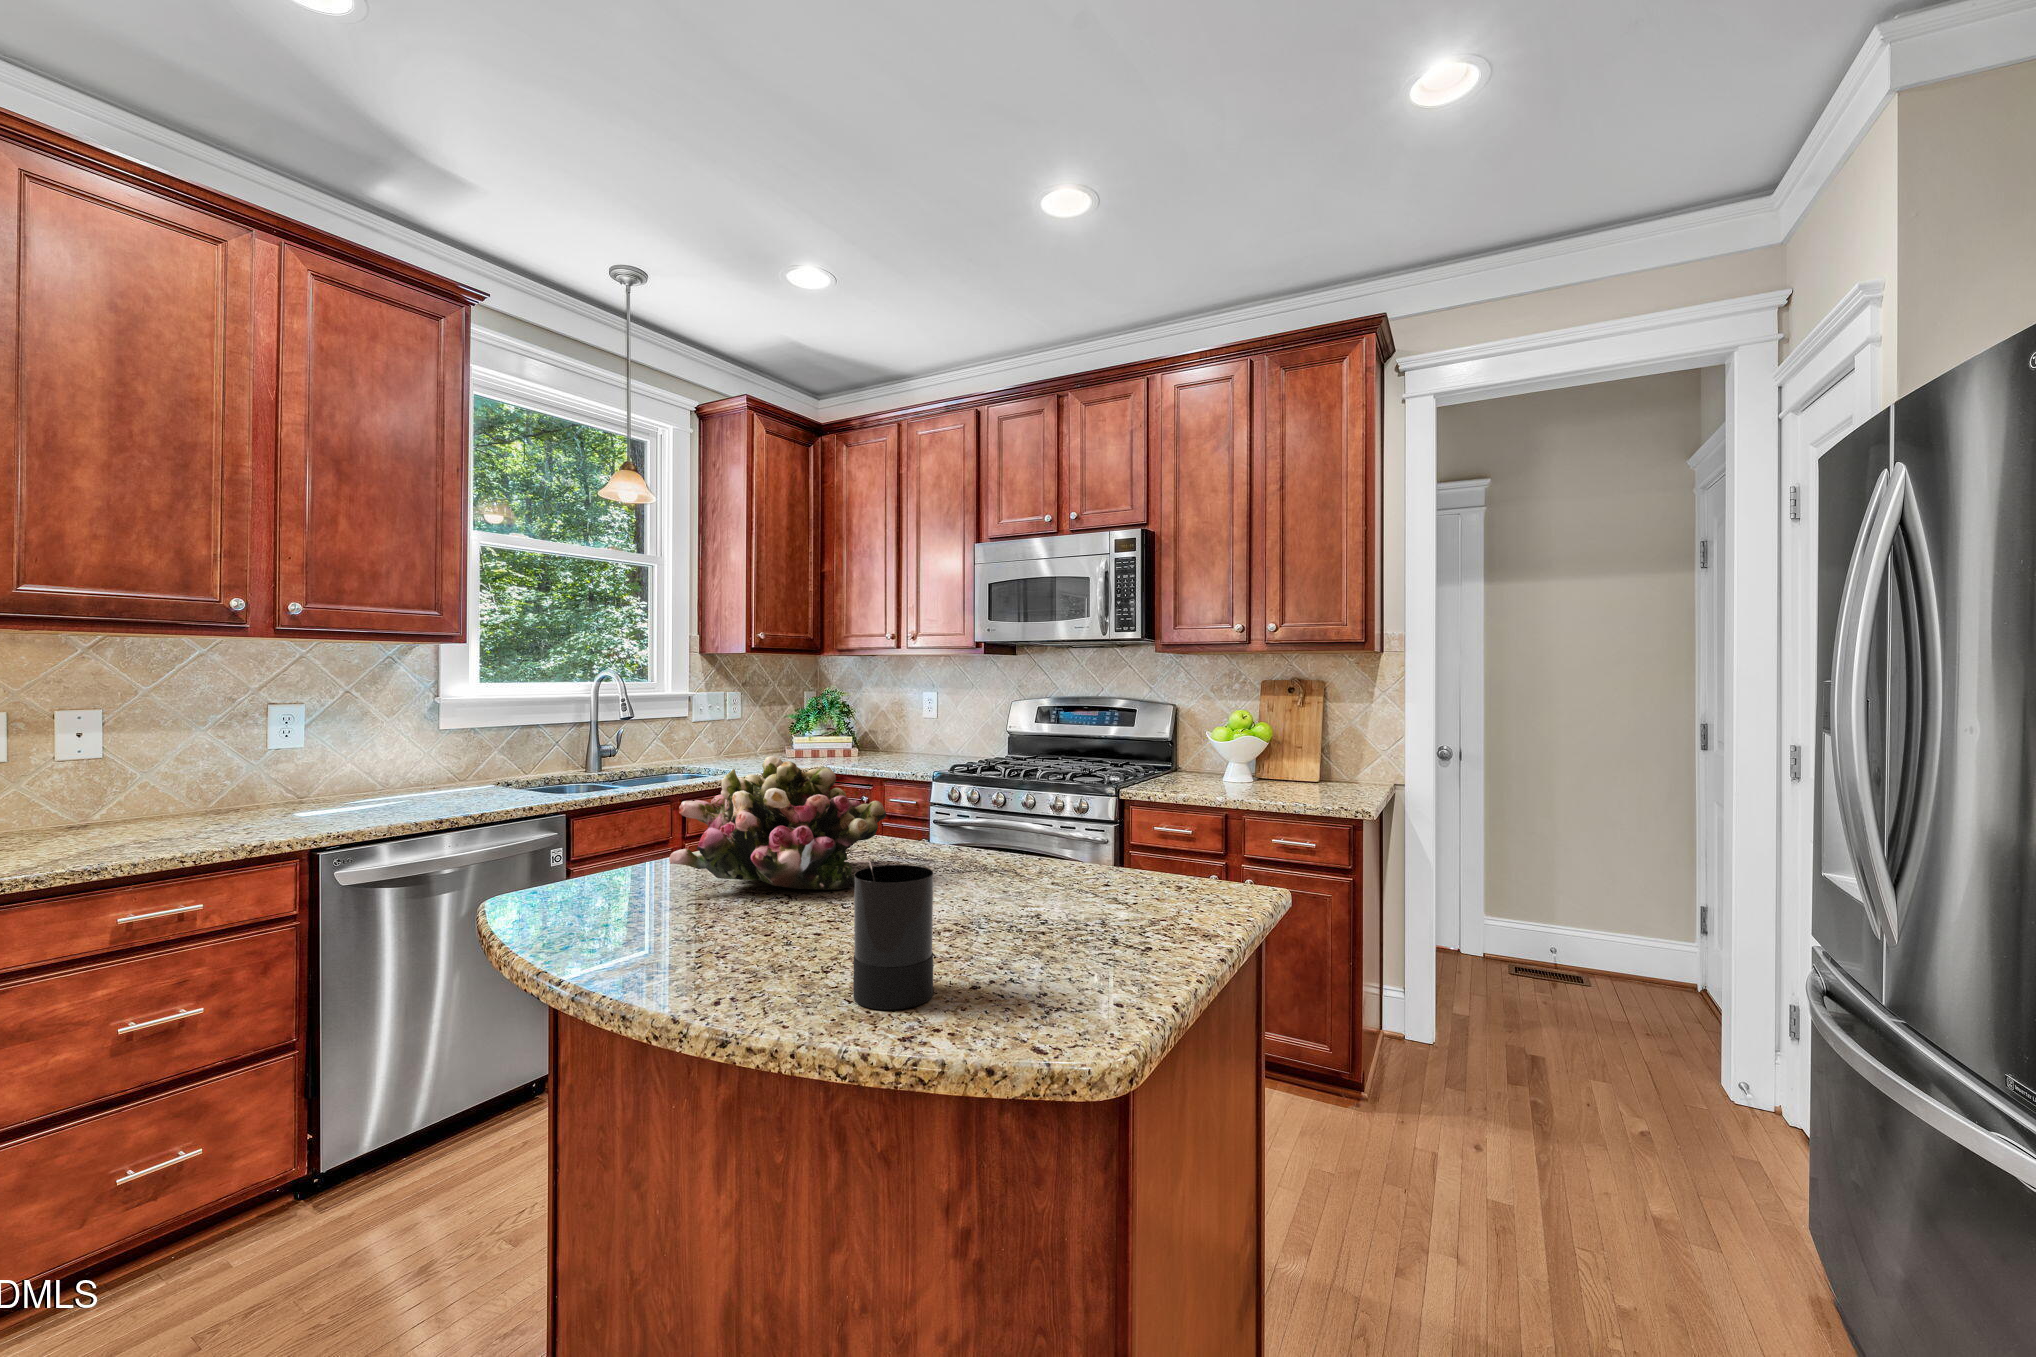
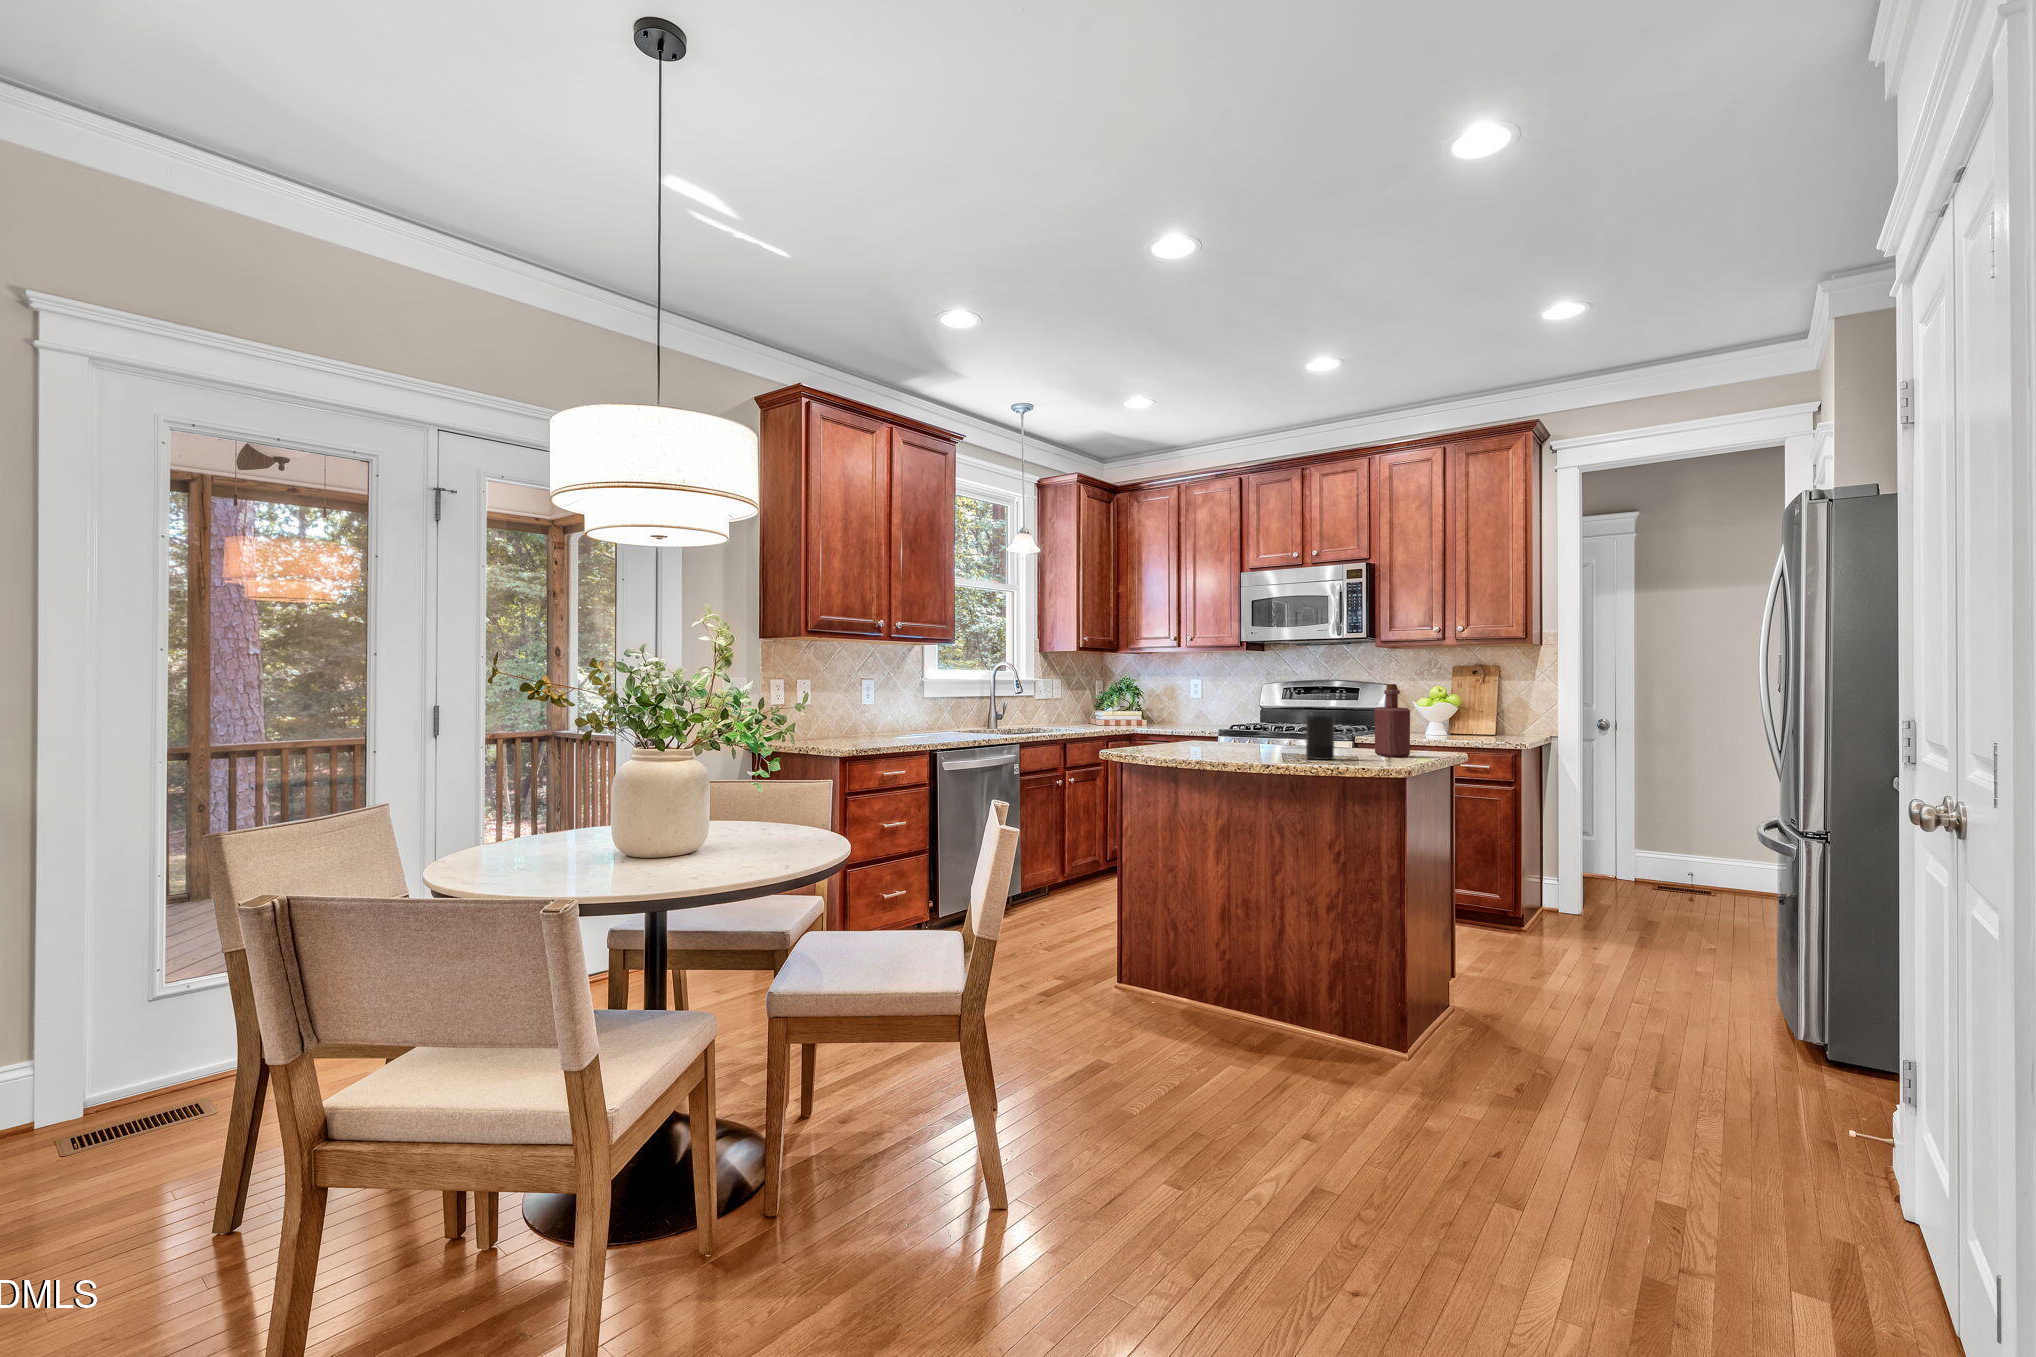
flower arrangement: present [669,756,886,890] -> none [1179,693,1270,749]
bottle: none [1079,757,1158,949] -> present [1375,684,1410,757]

